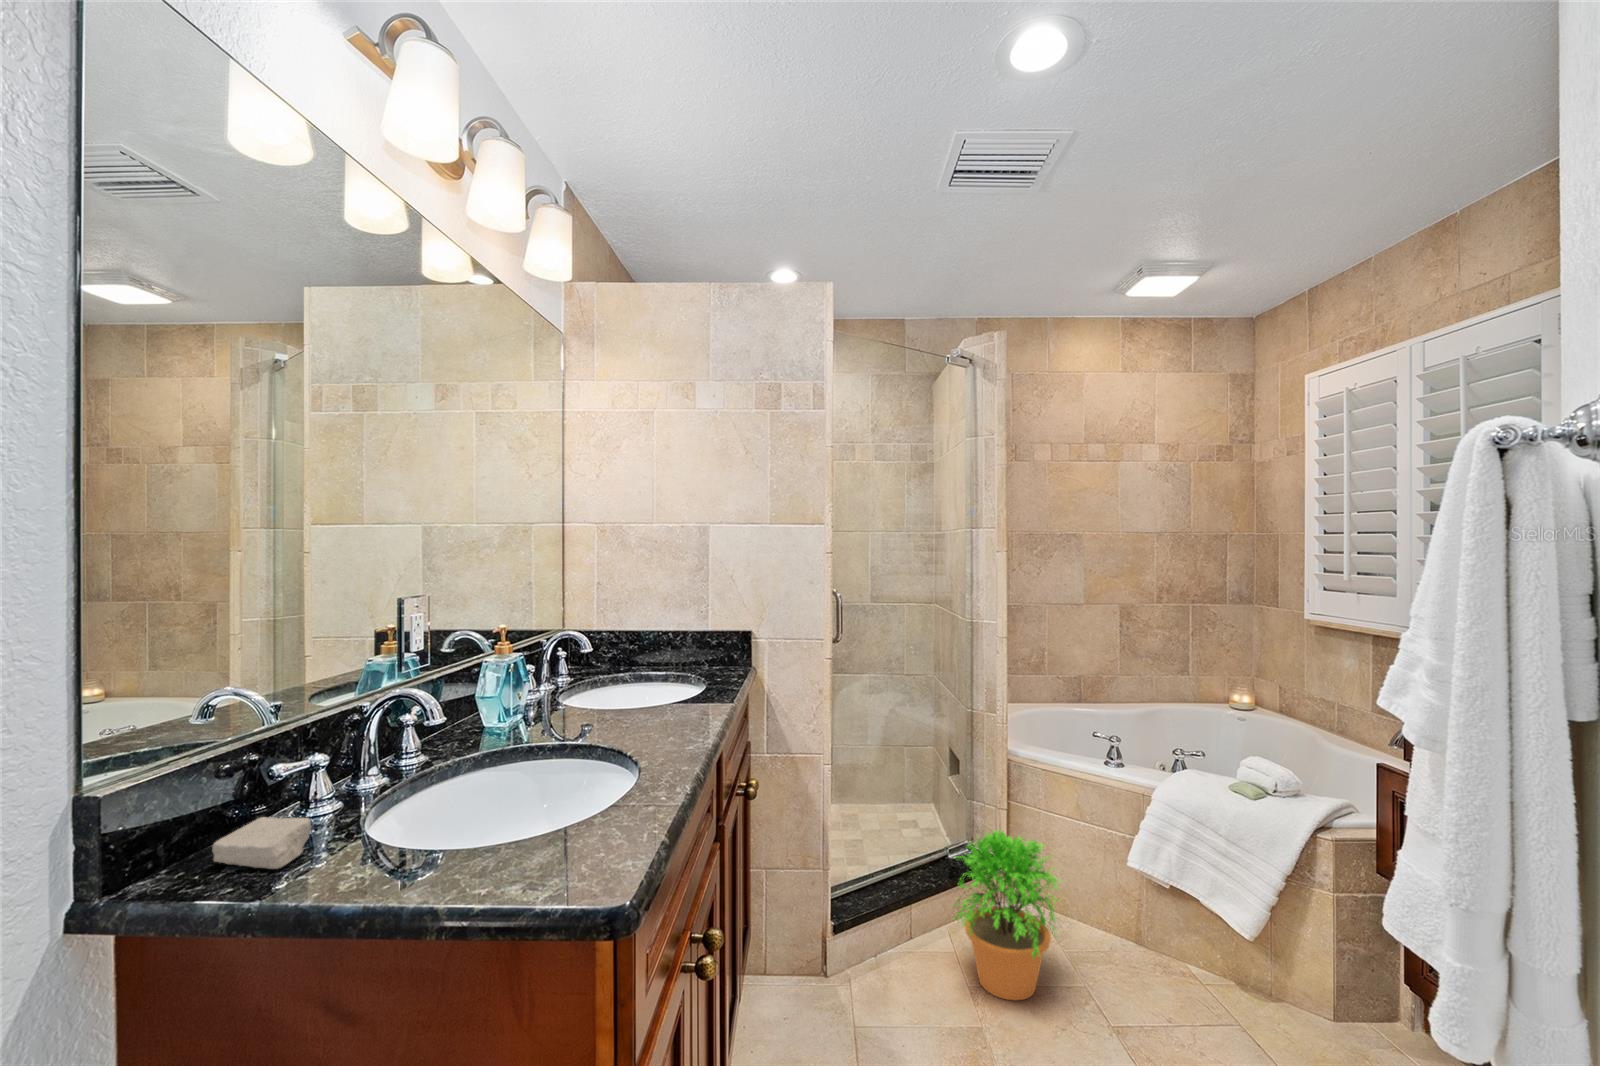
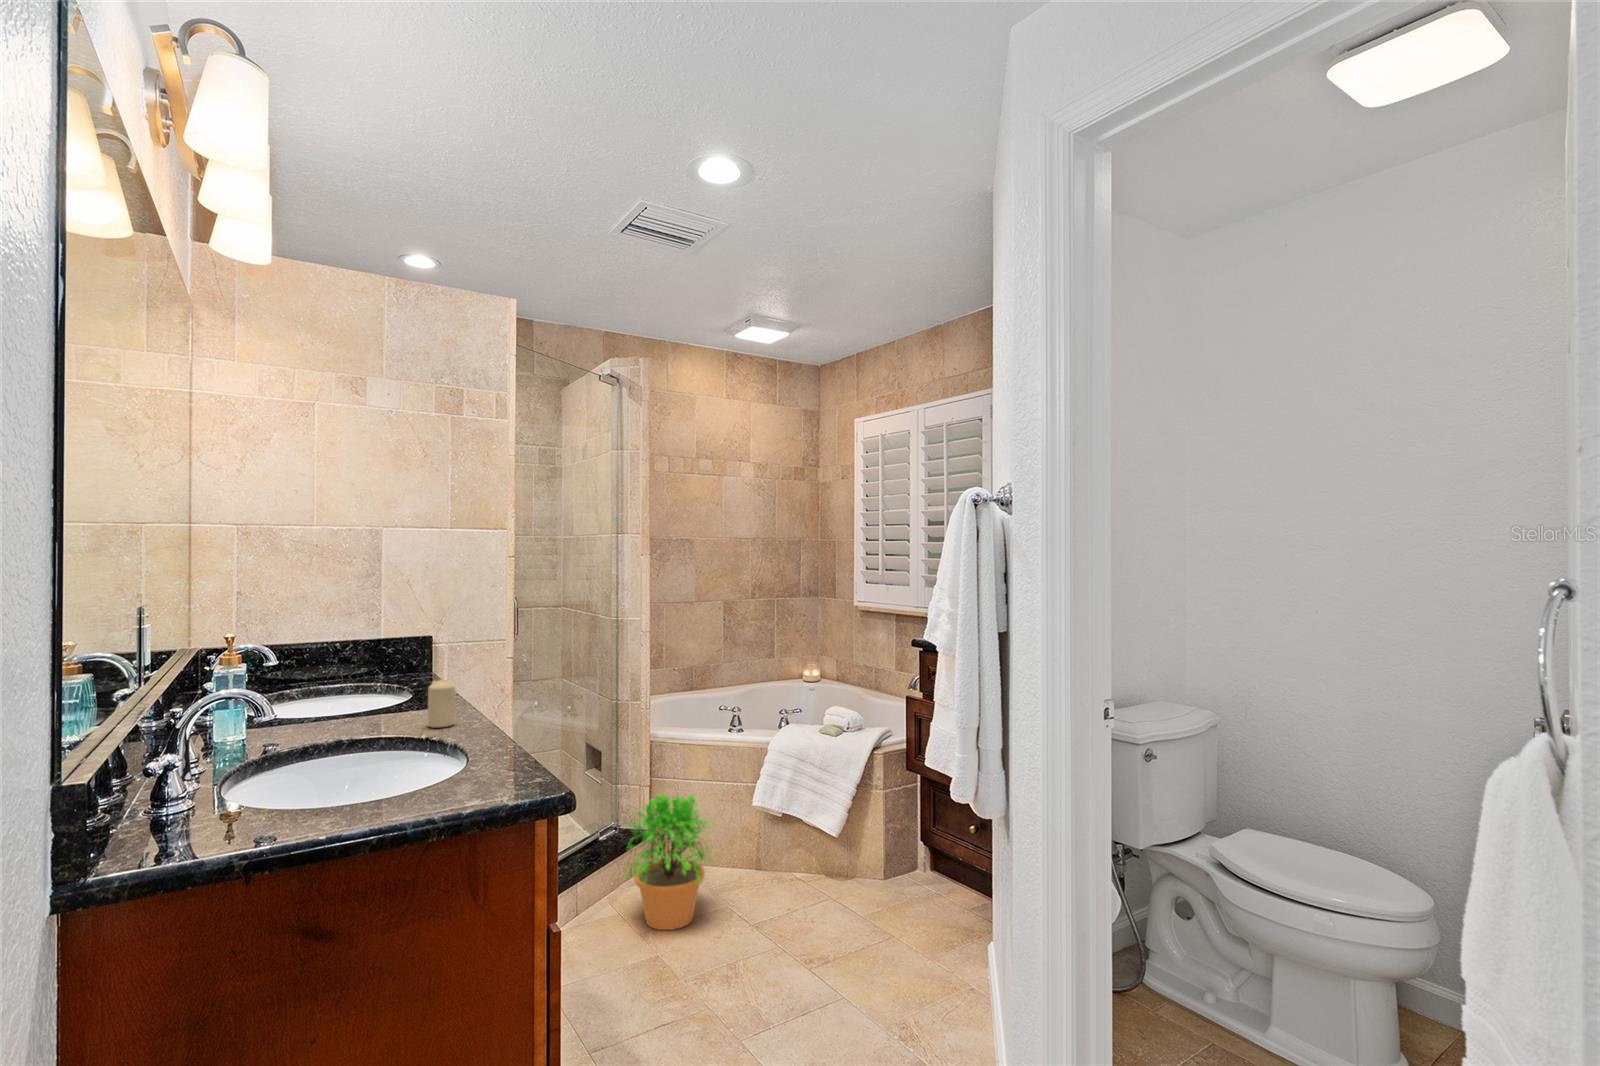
candle: none [663,683,690,737] -> present [428,679,455,728]
soap bar: present [212,817,311,869] -> none [146,799,236,848]

